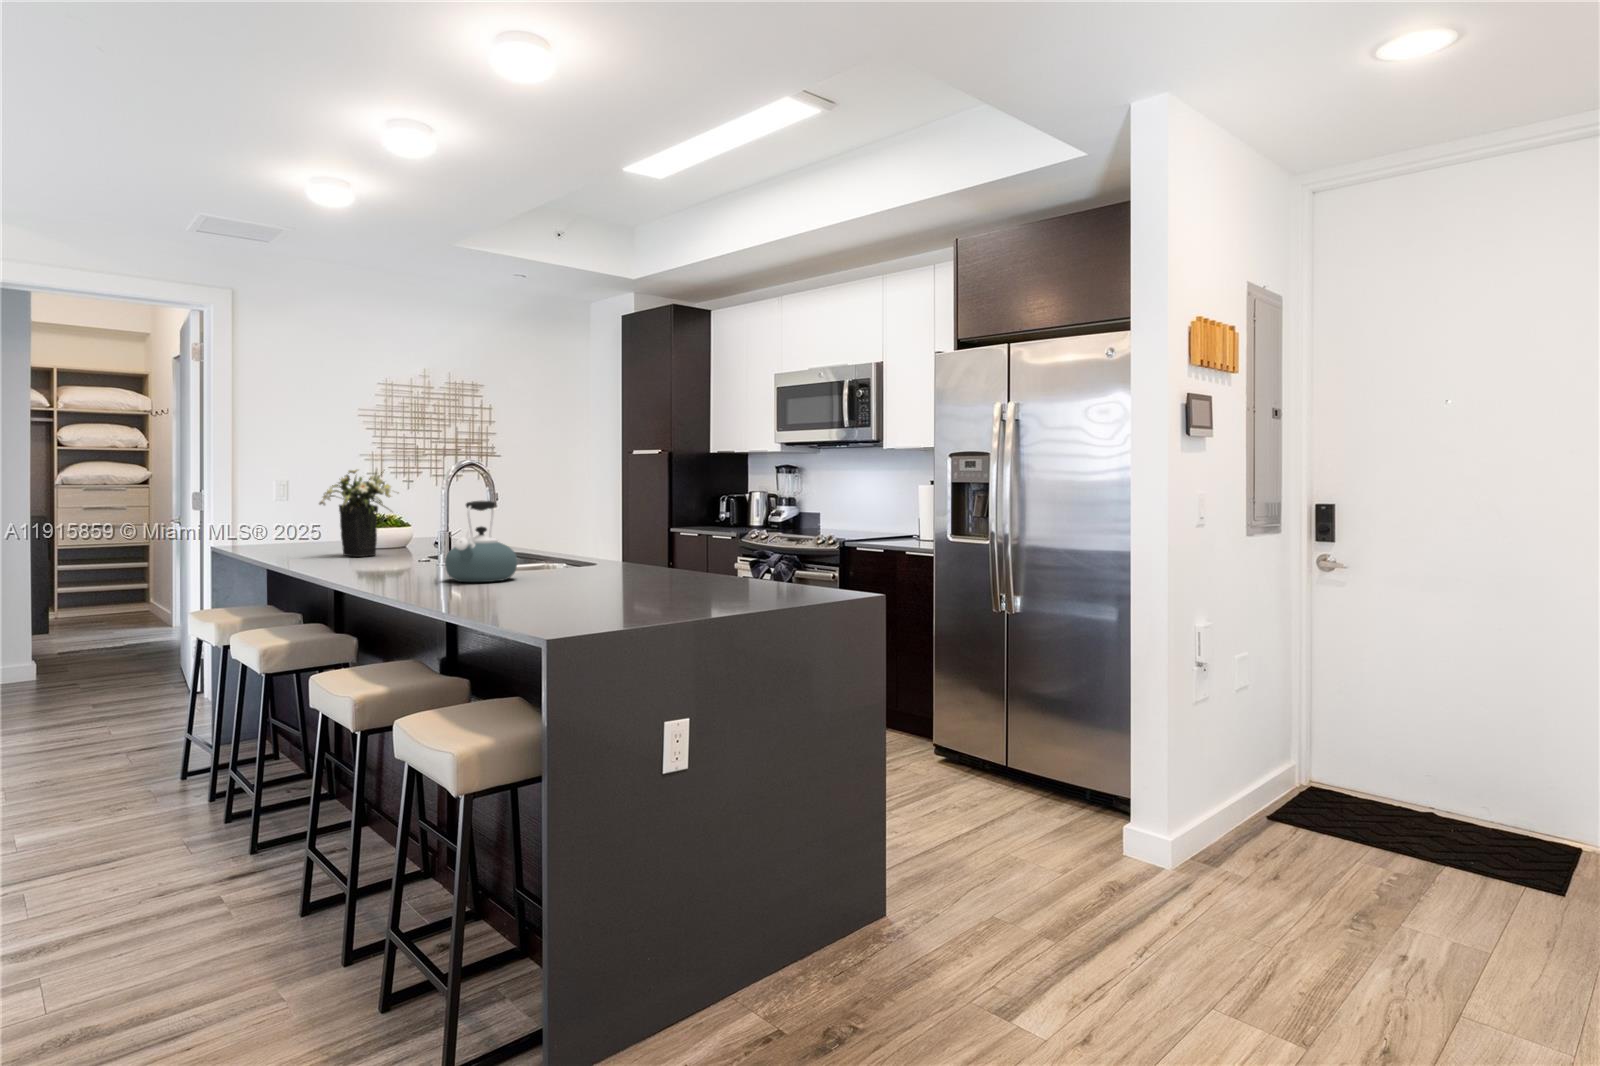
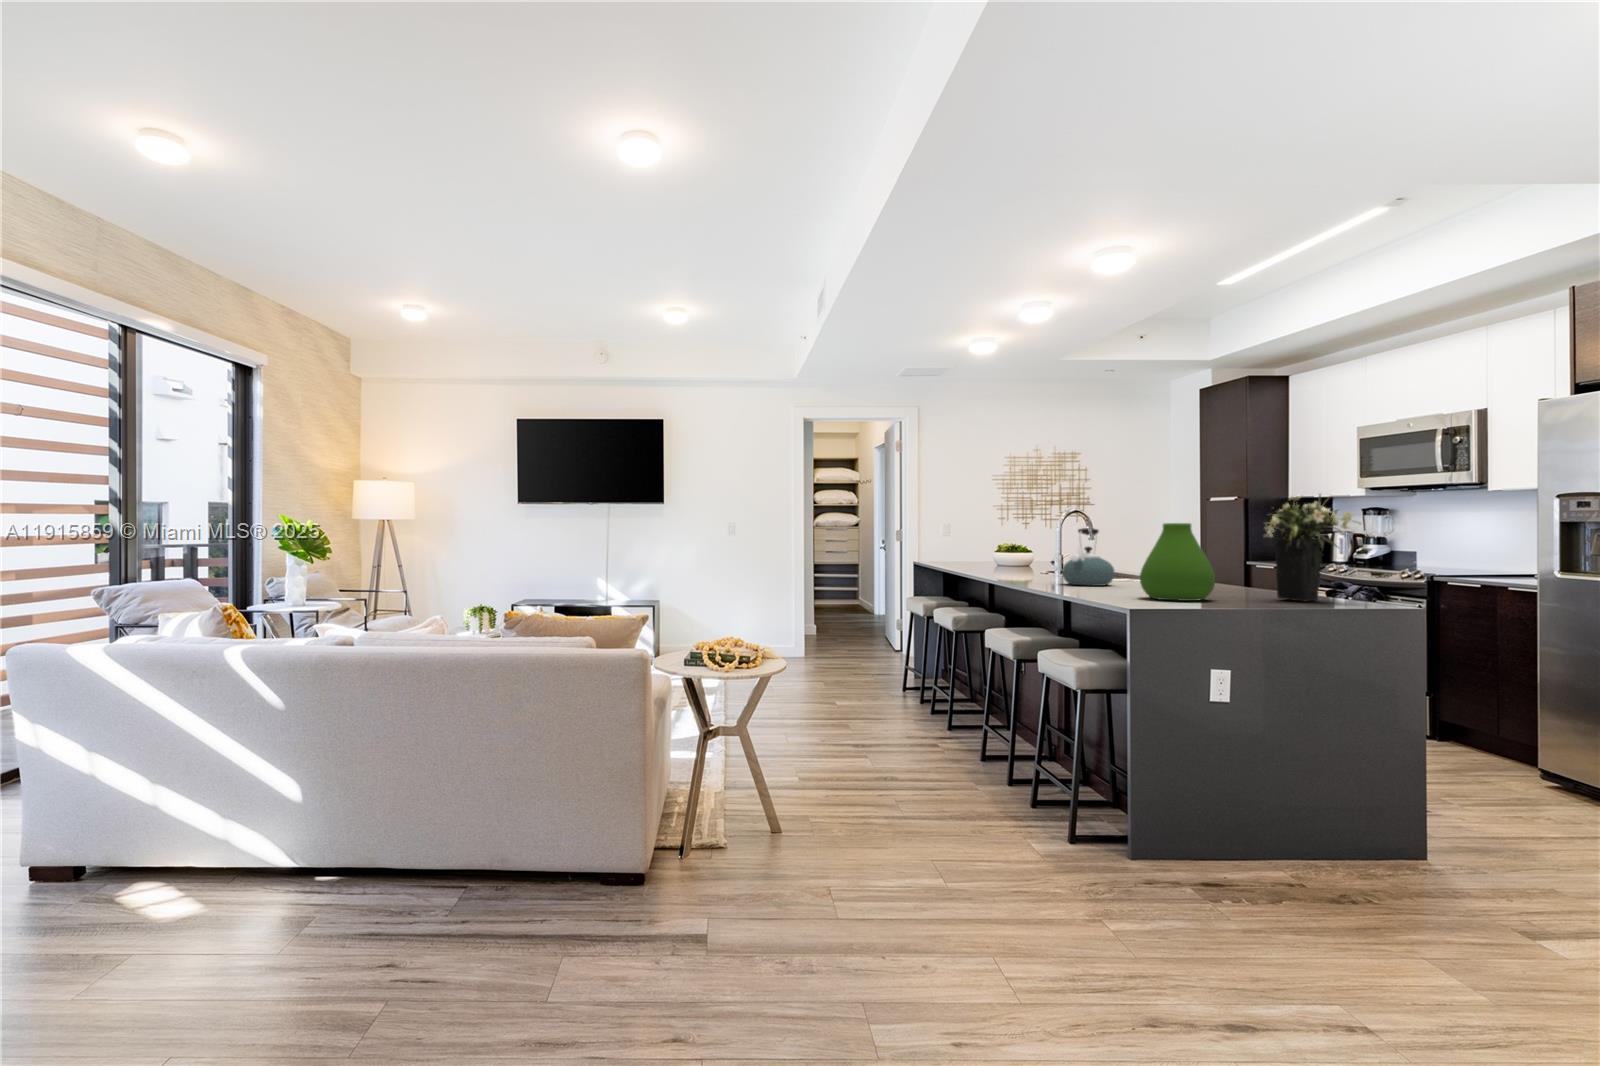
flower arrangement: present [319,469,399,557] -> present [1263,495,1360,601]
vase: none [547,503,643,610] -> present [1140,523,1215,601]

